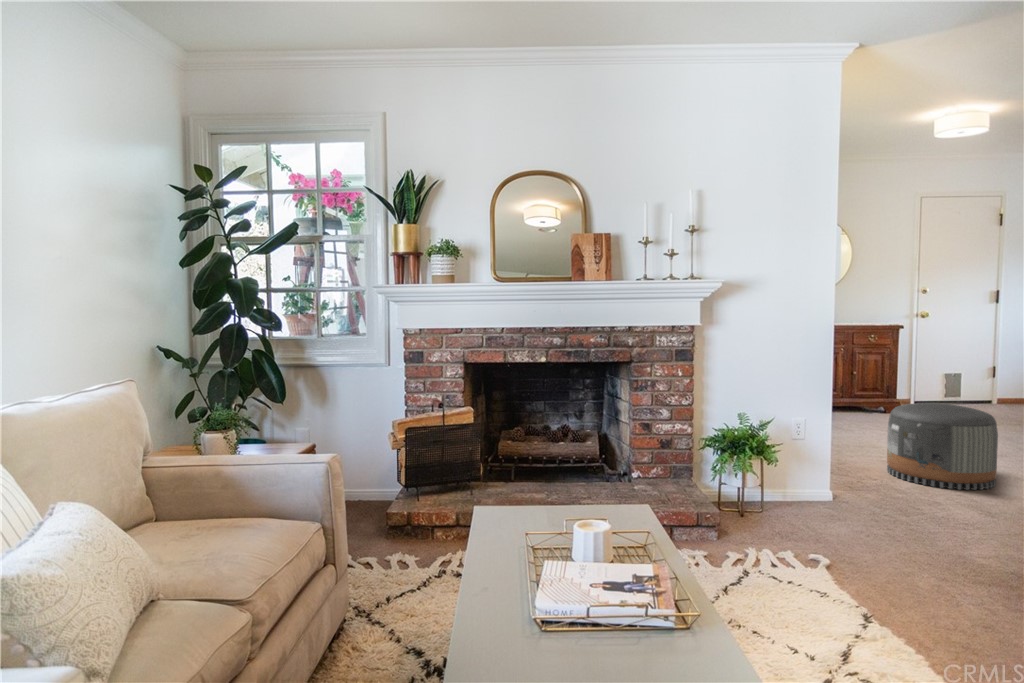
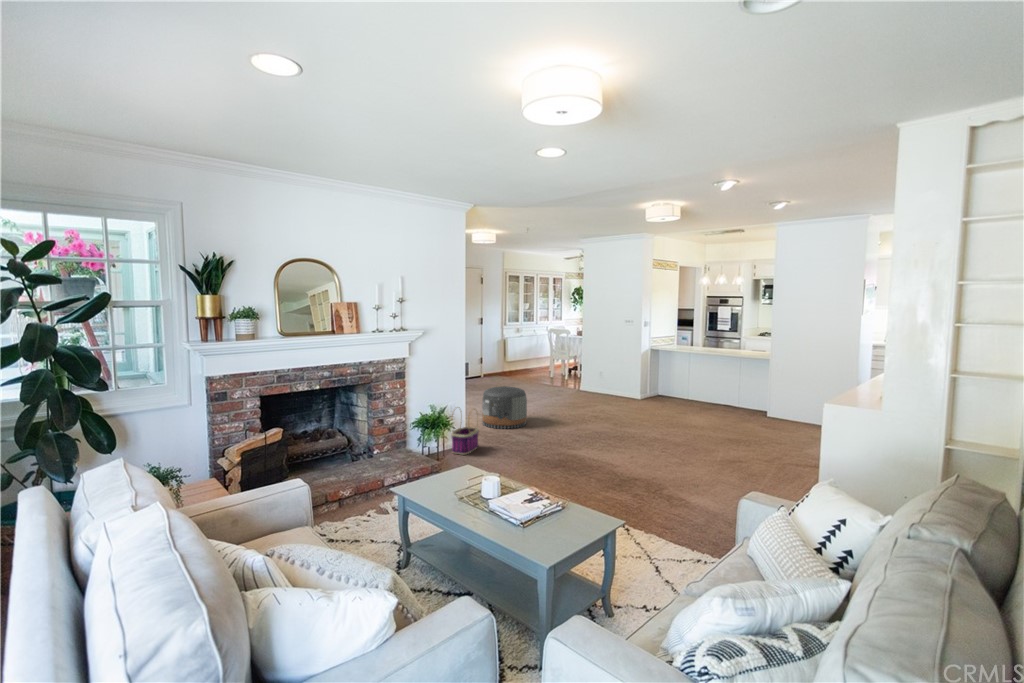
basket: none [783,423,849,515] -> present [451,427,479,455]

